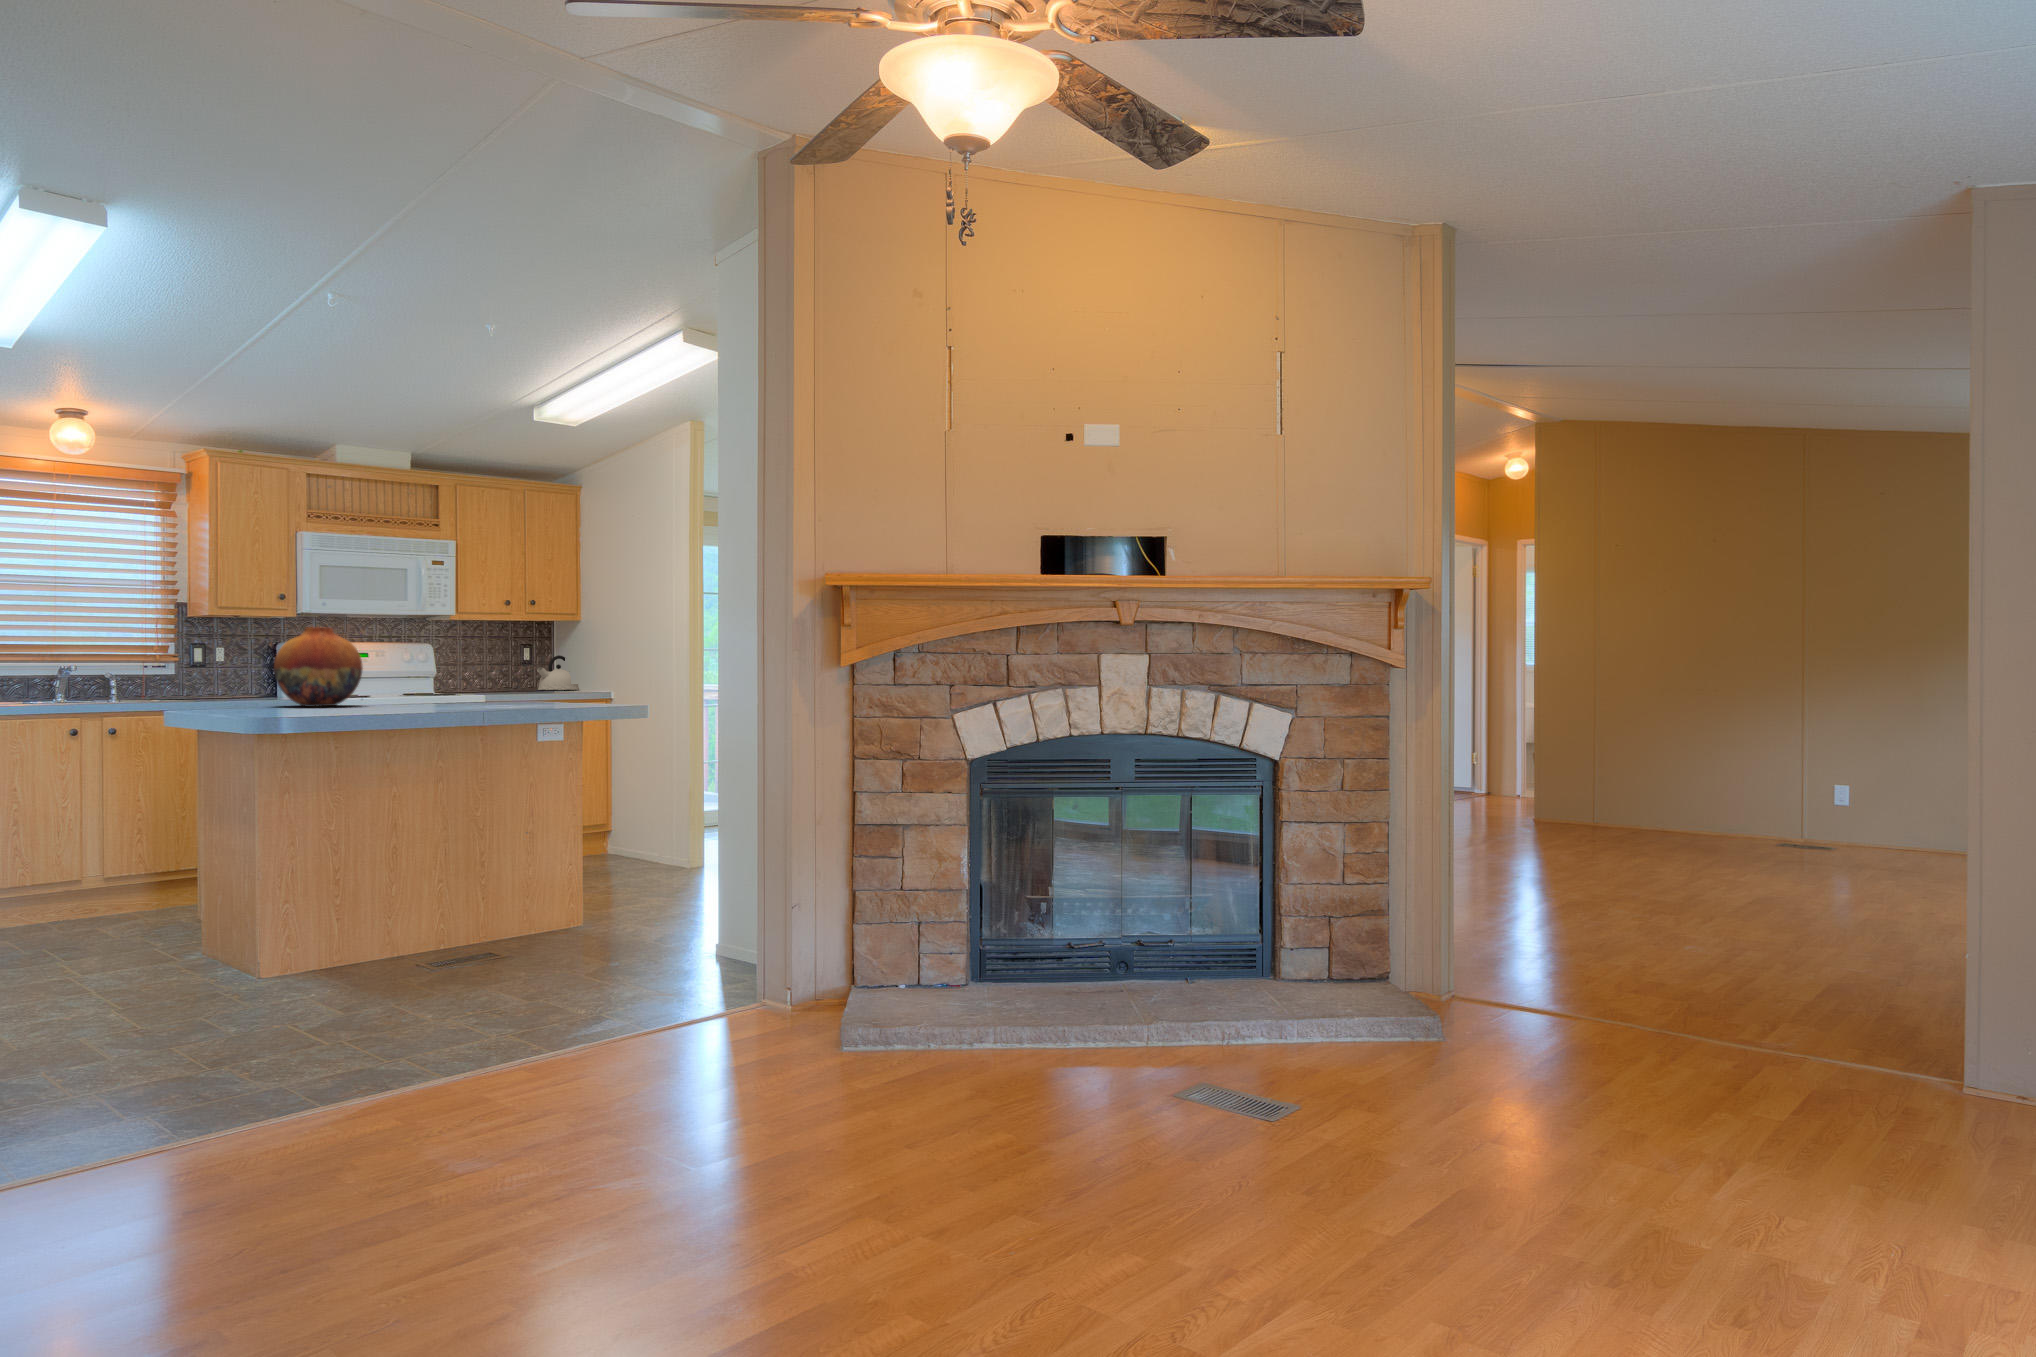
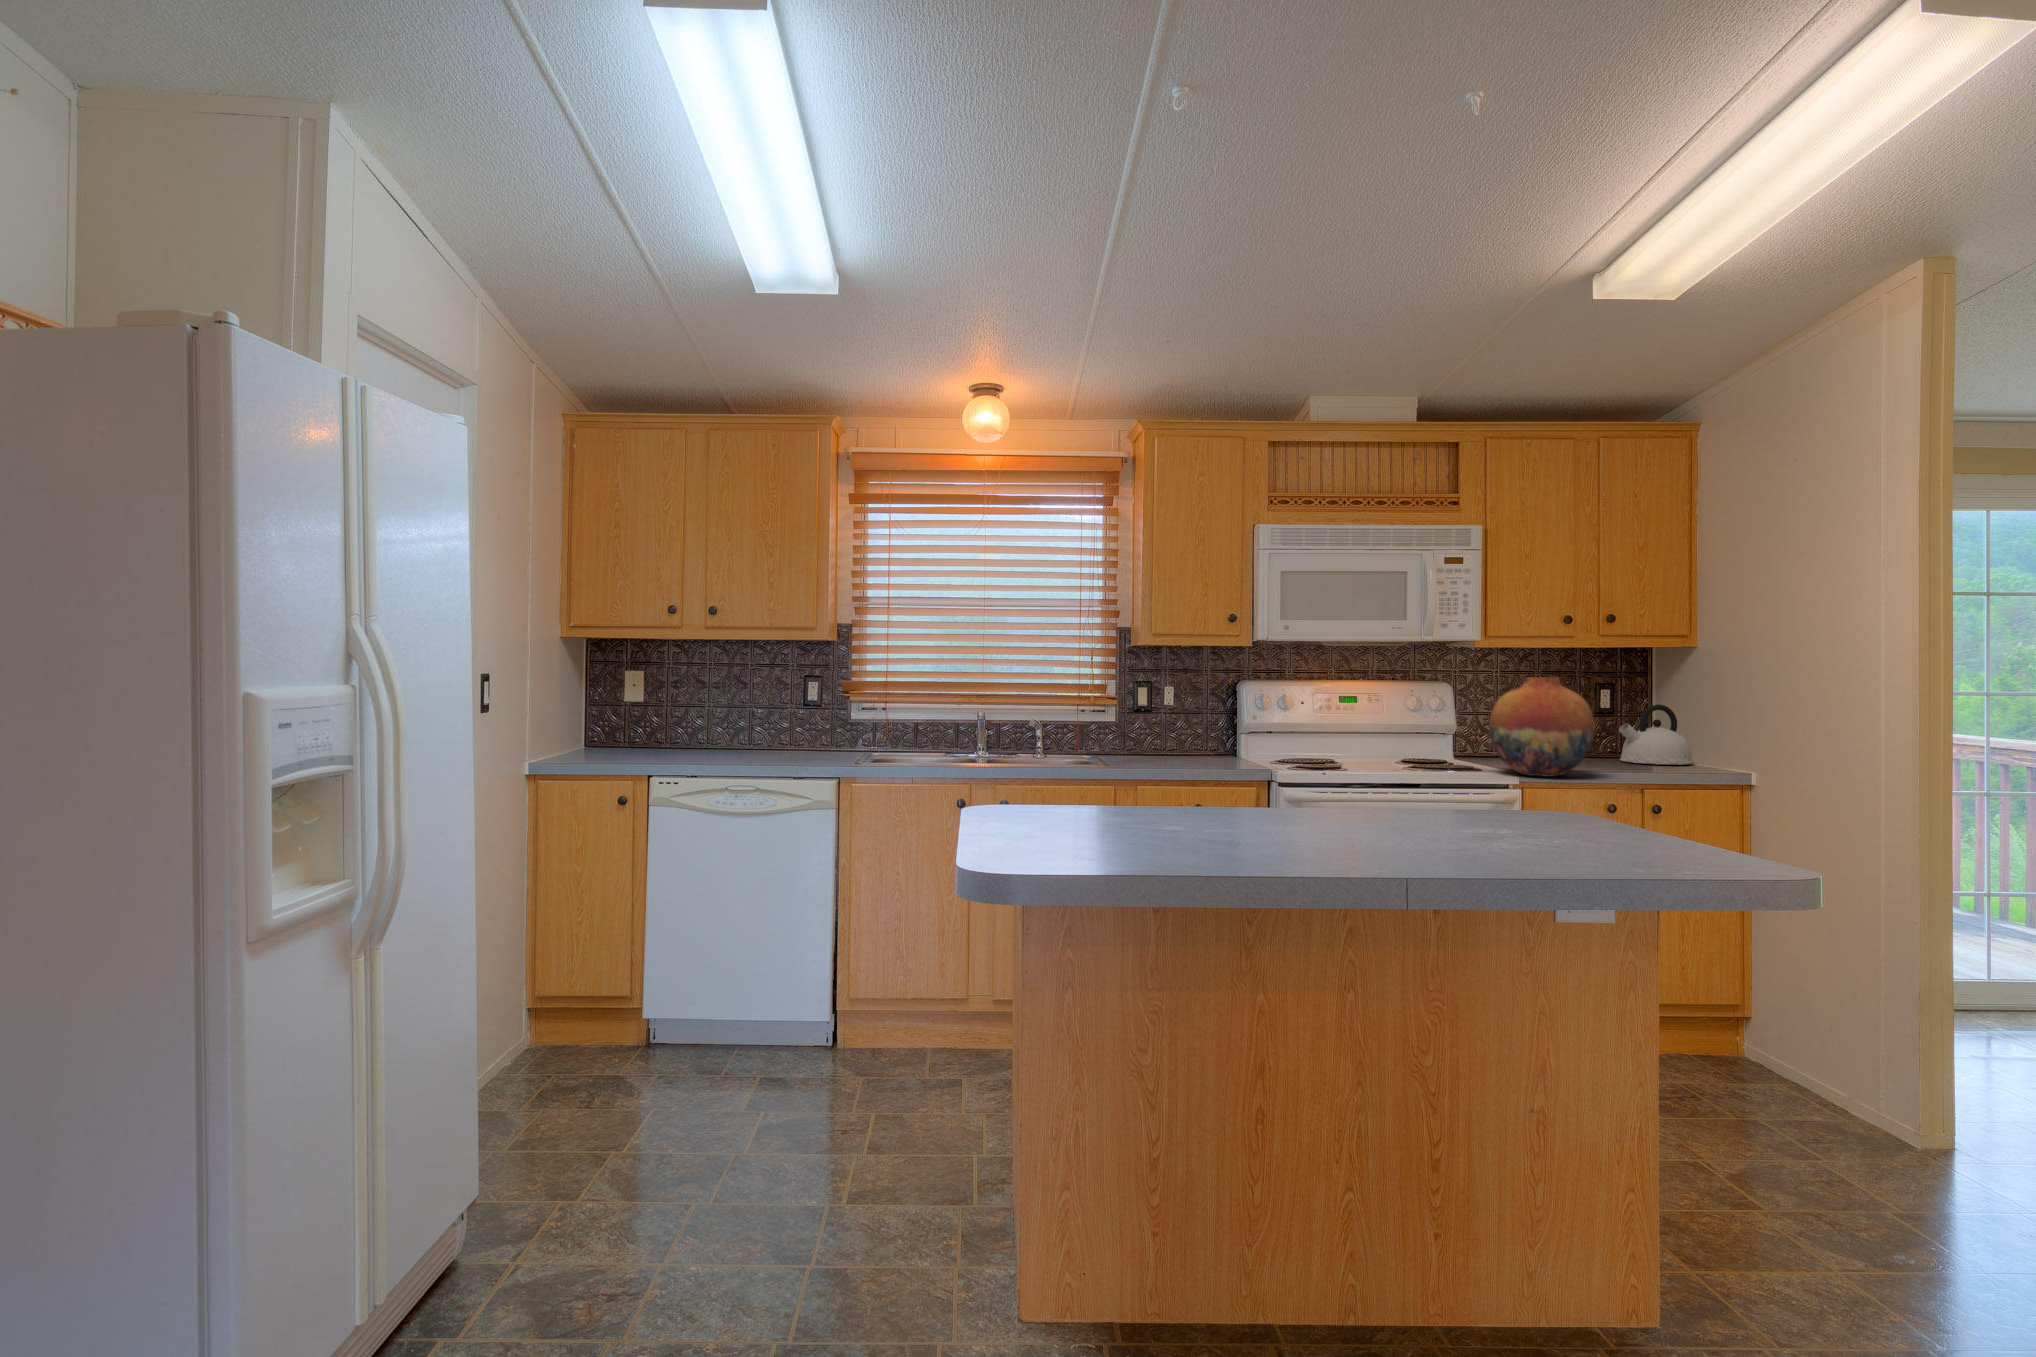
vase: present [274,627,363,707] -> present [1489,677,1595,777]

